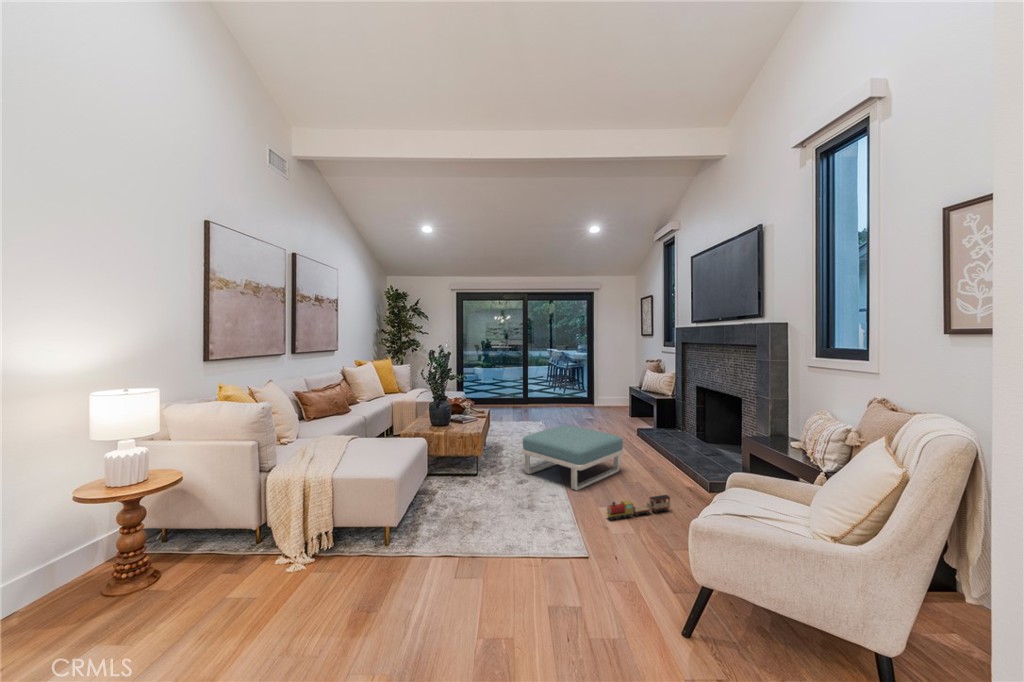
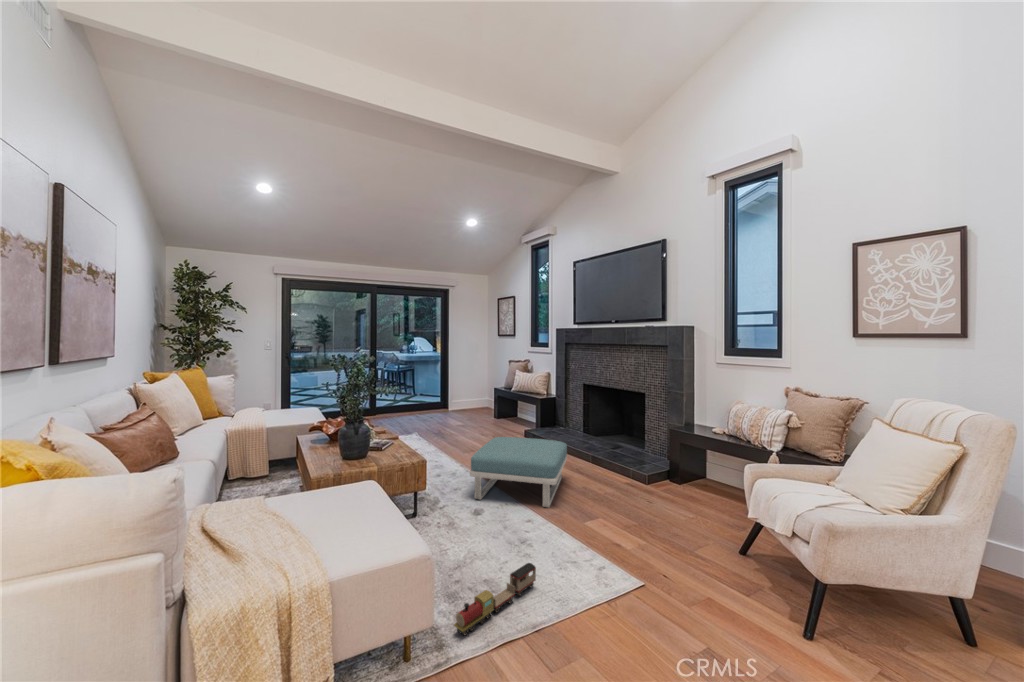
toy train: present [606,495,670,520] -> present [454,563,536,635]

